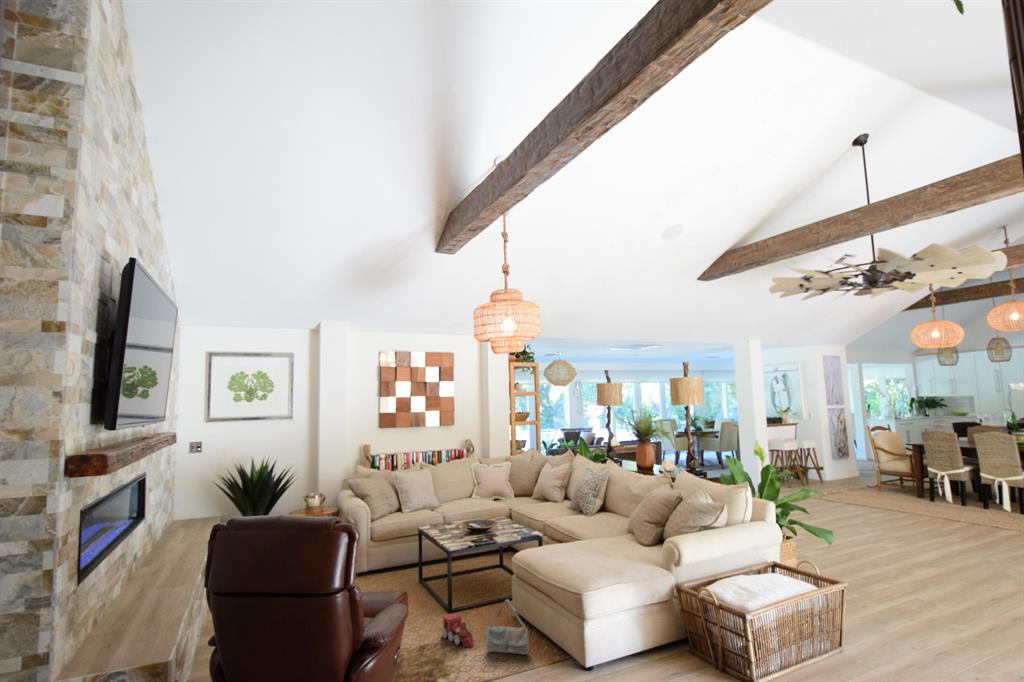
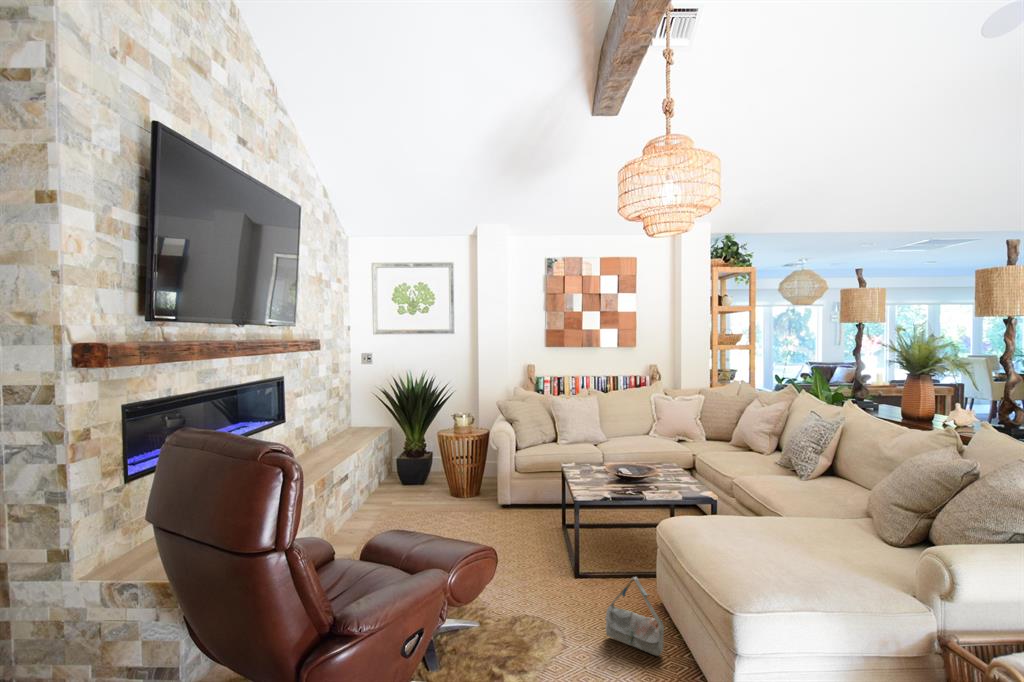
toy train: present [442,614,474,646] -> none [560,577,598,626]

